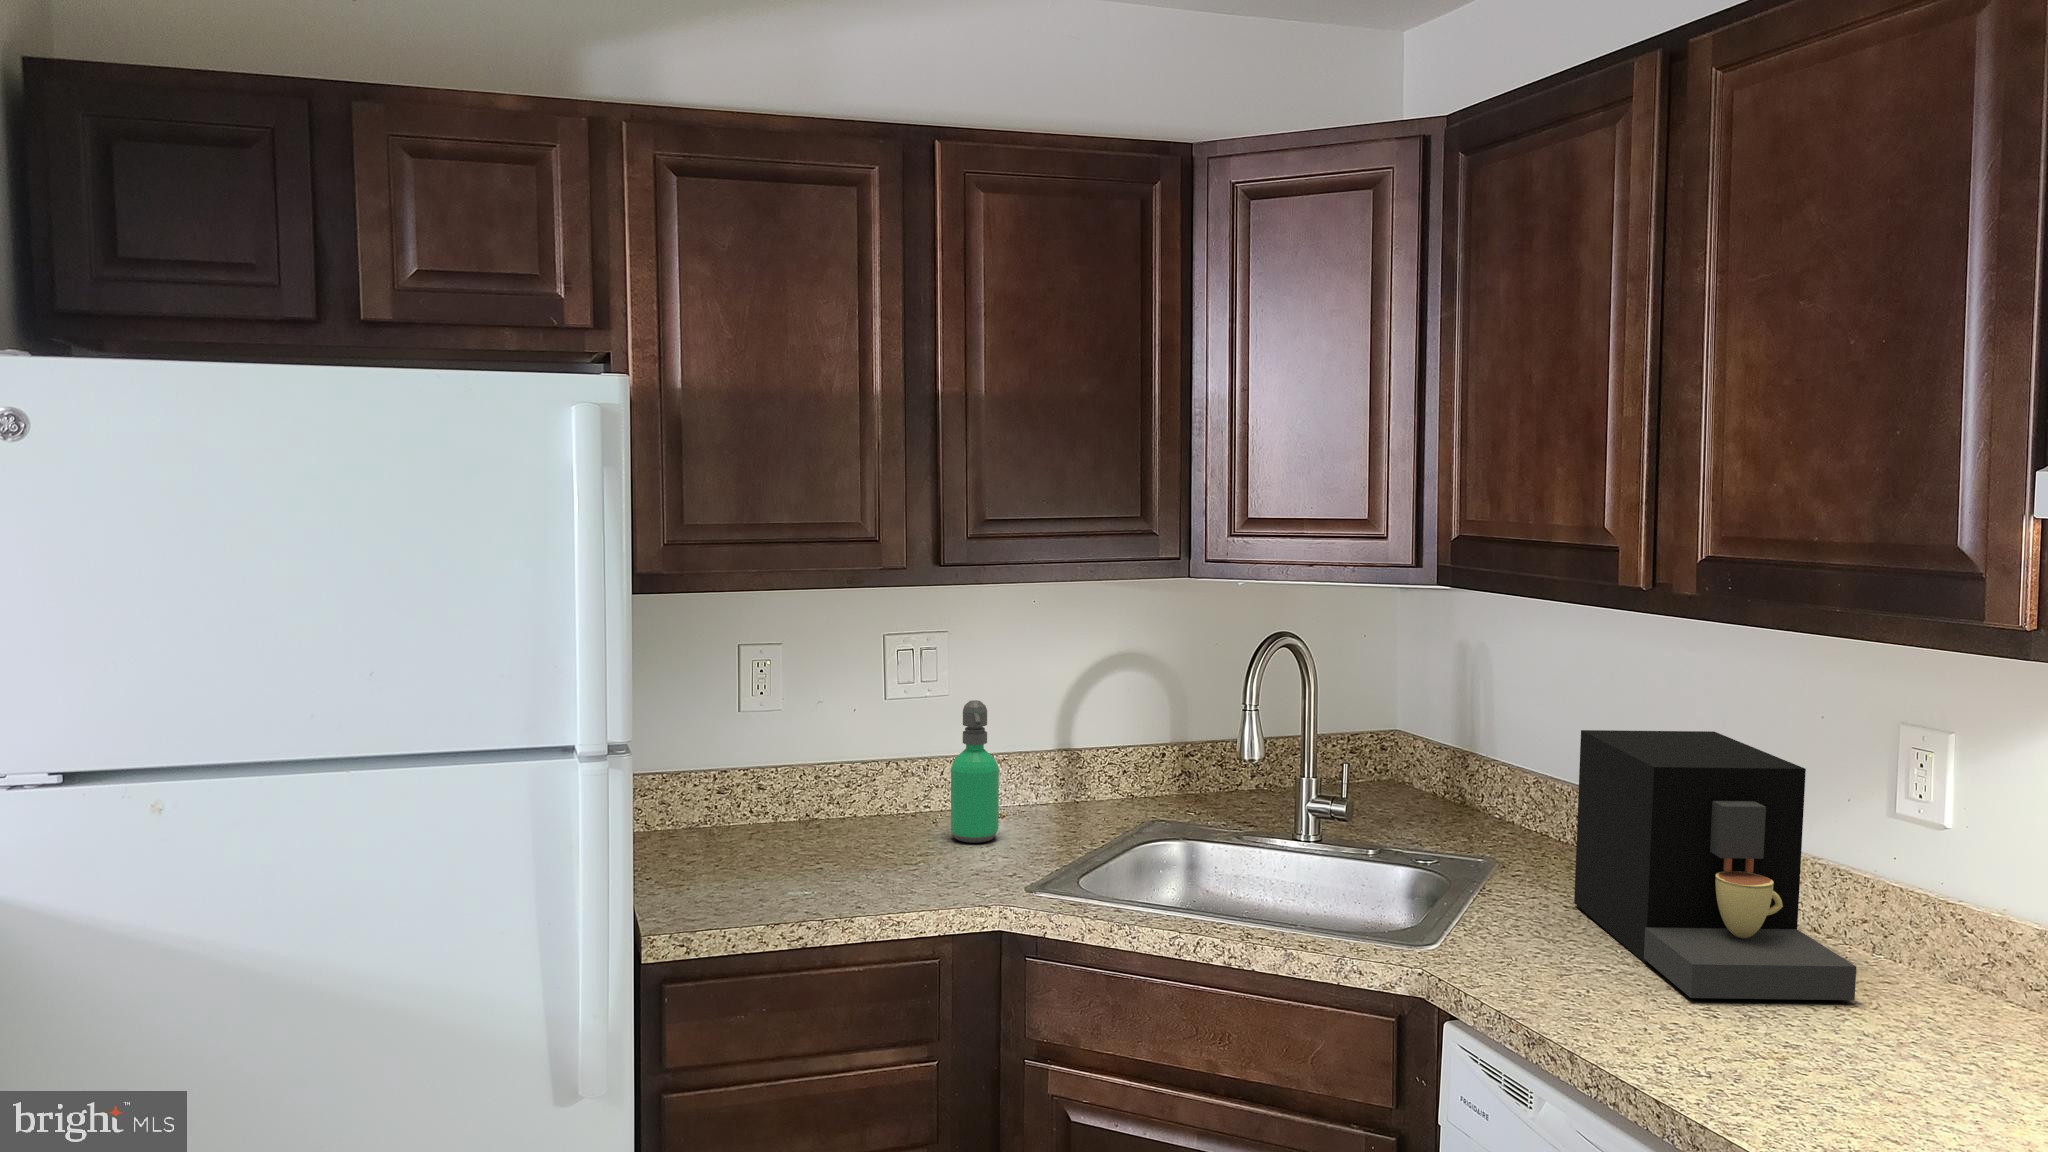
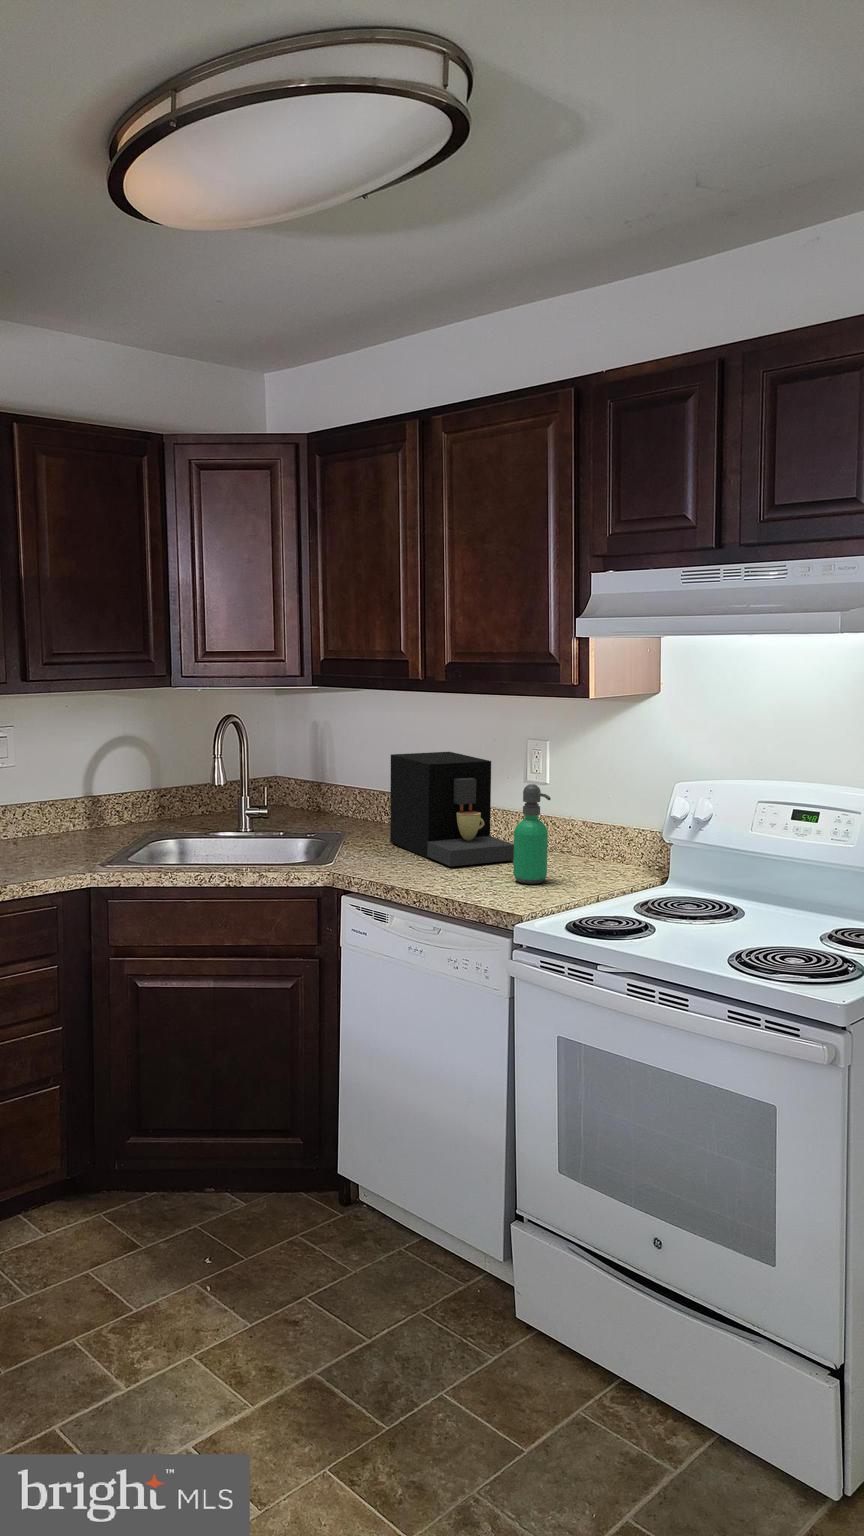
soap dispenser: present [951,700,999,843] -> present [513,784,551,884]

